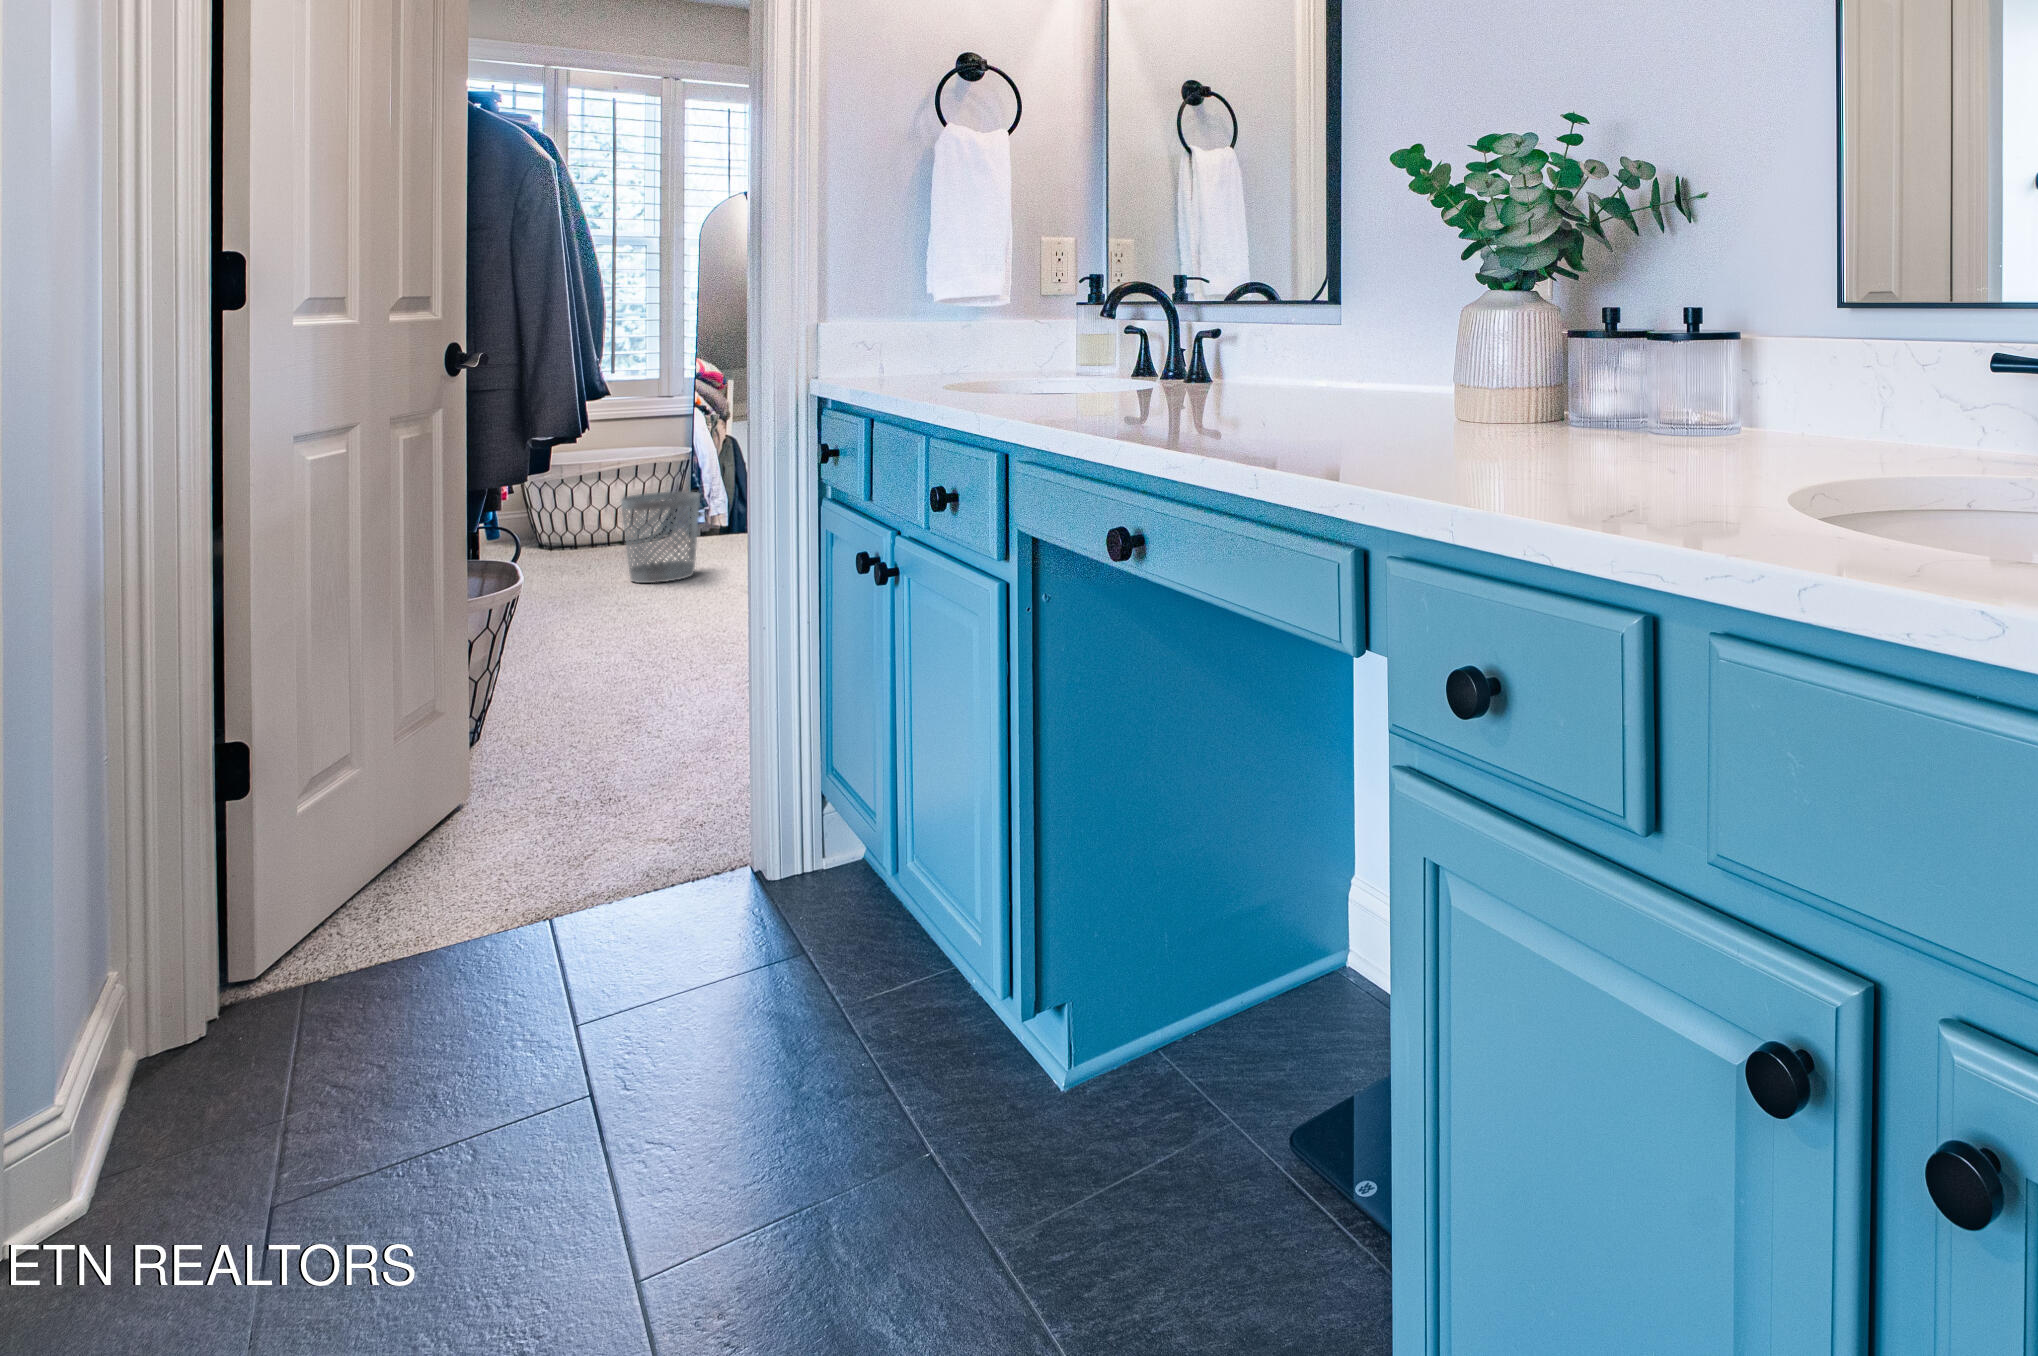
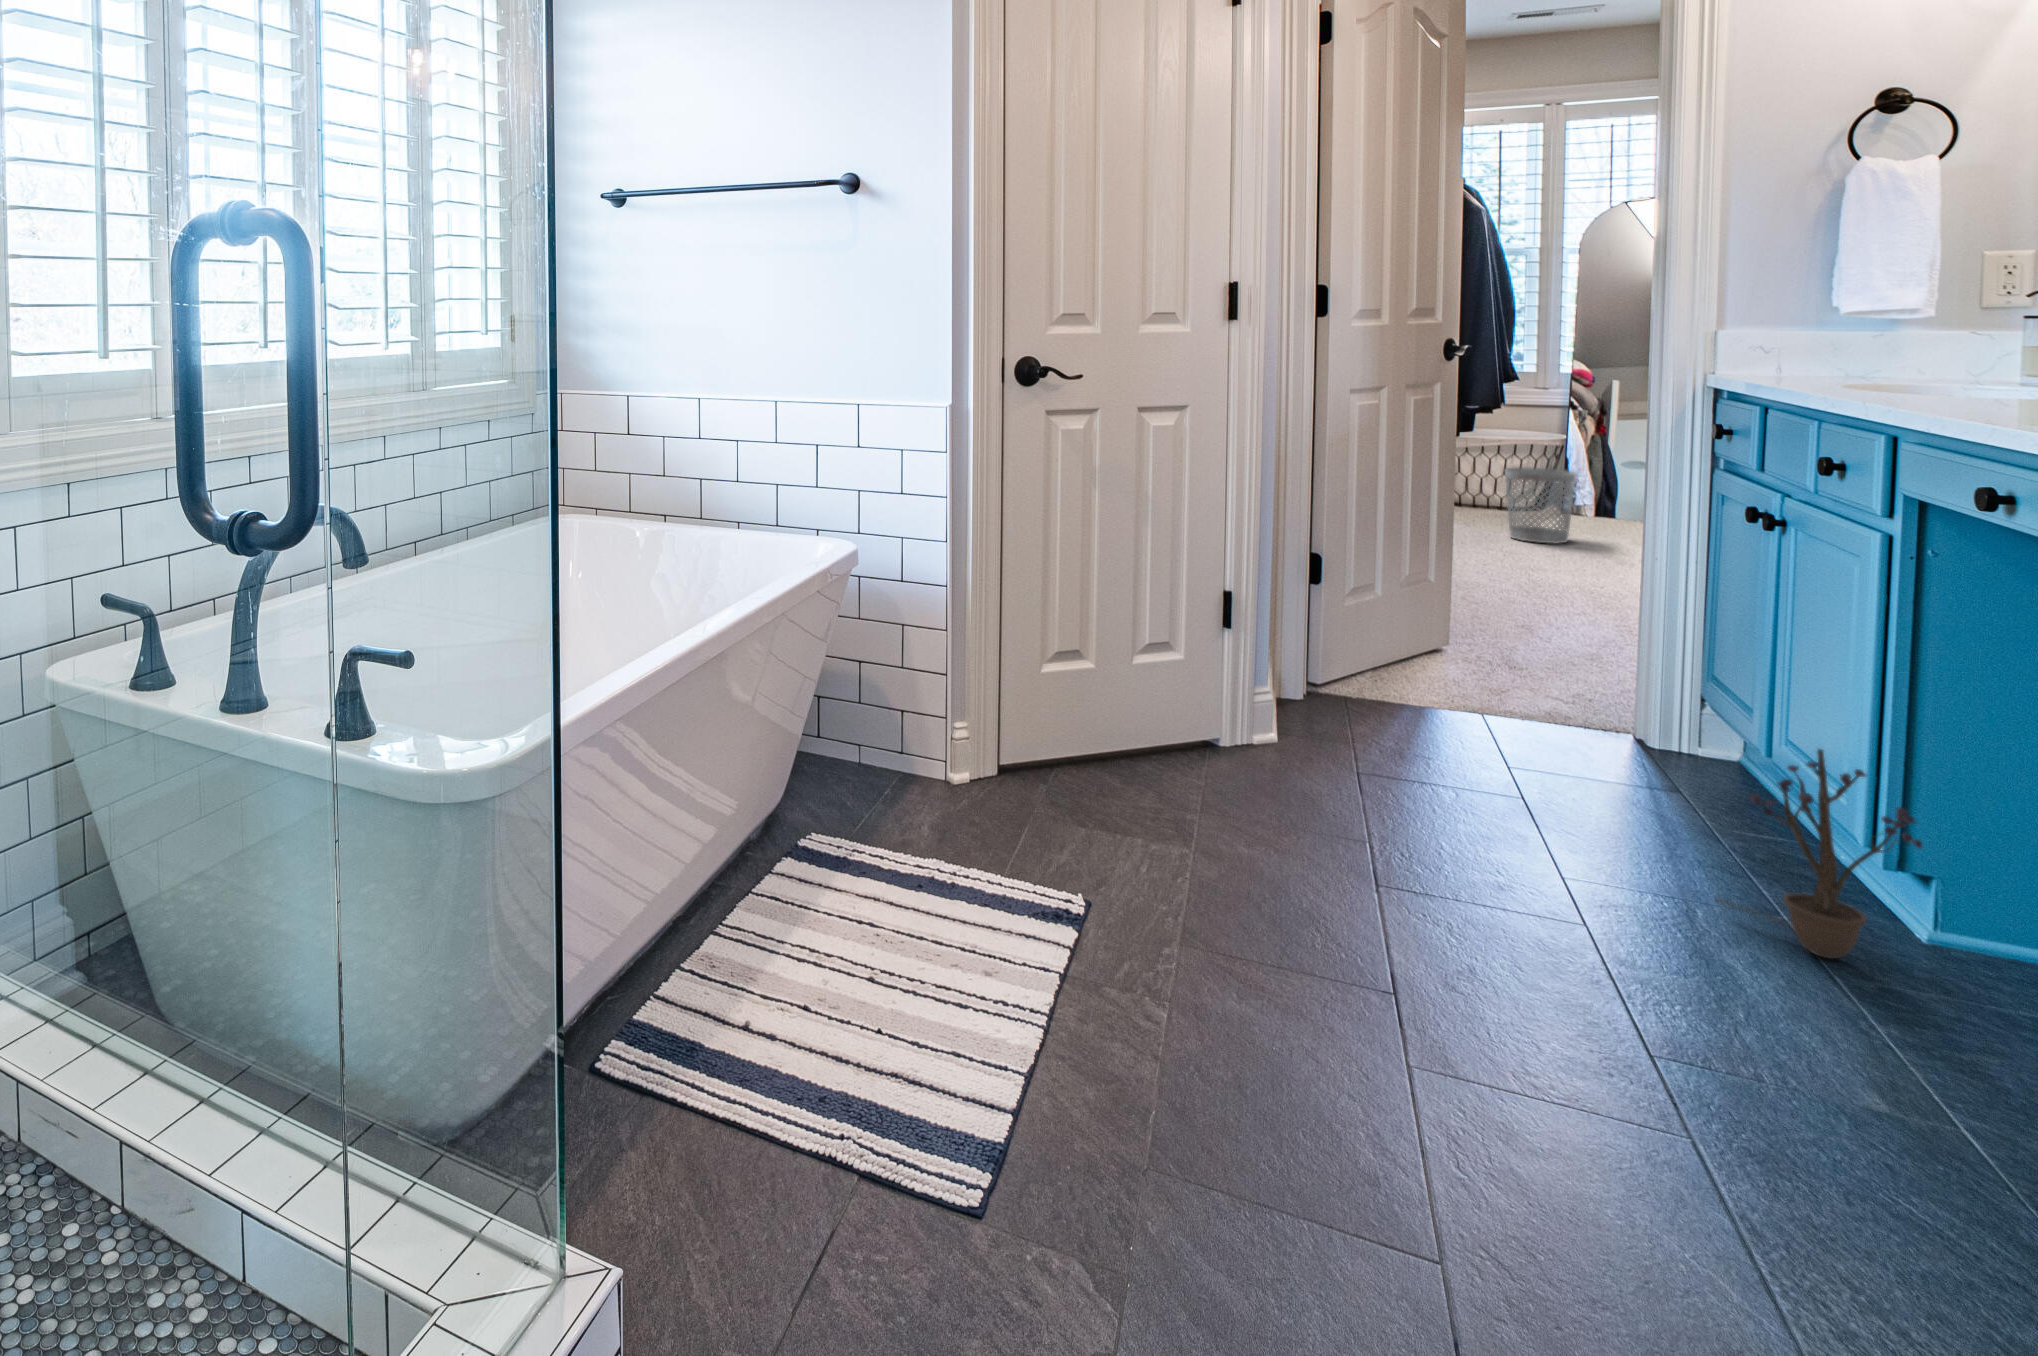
decorative plant: none [843,914,1062,1212] -> present [1720,749,1922,959]

